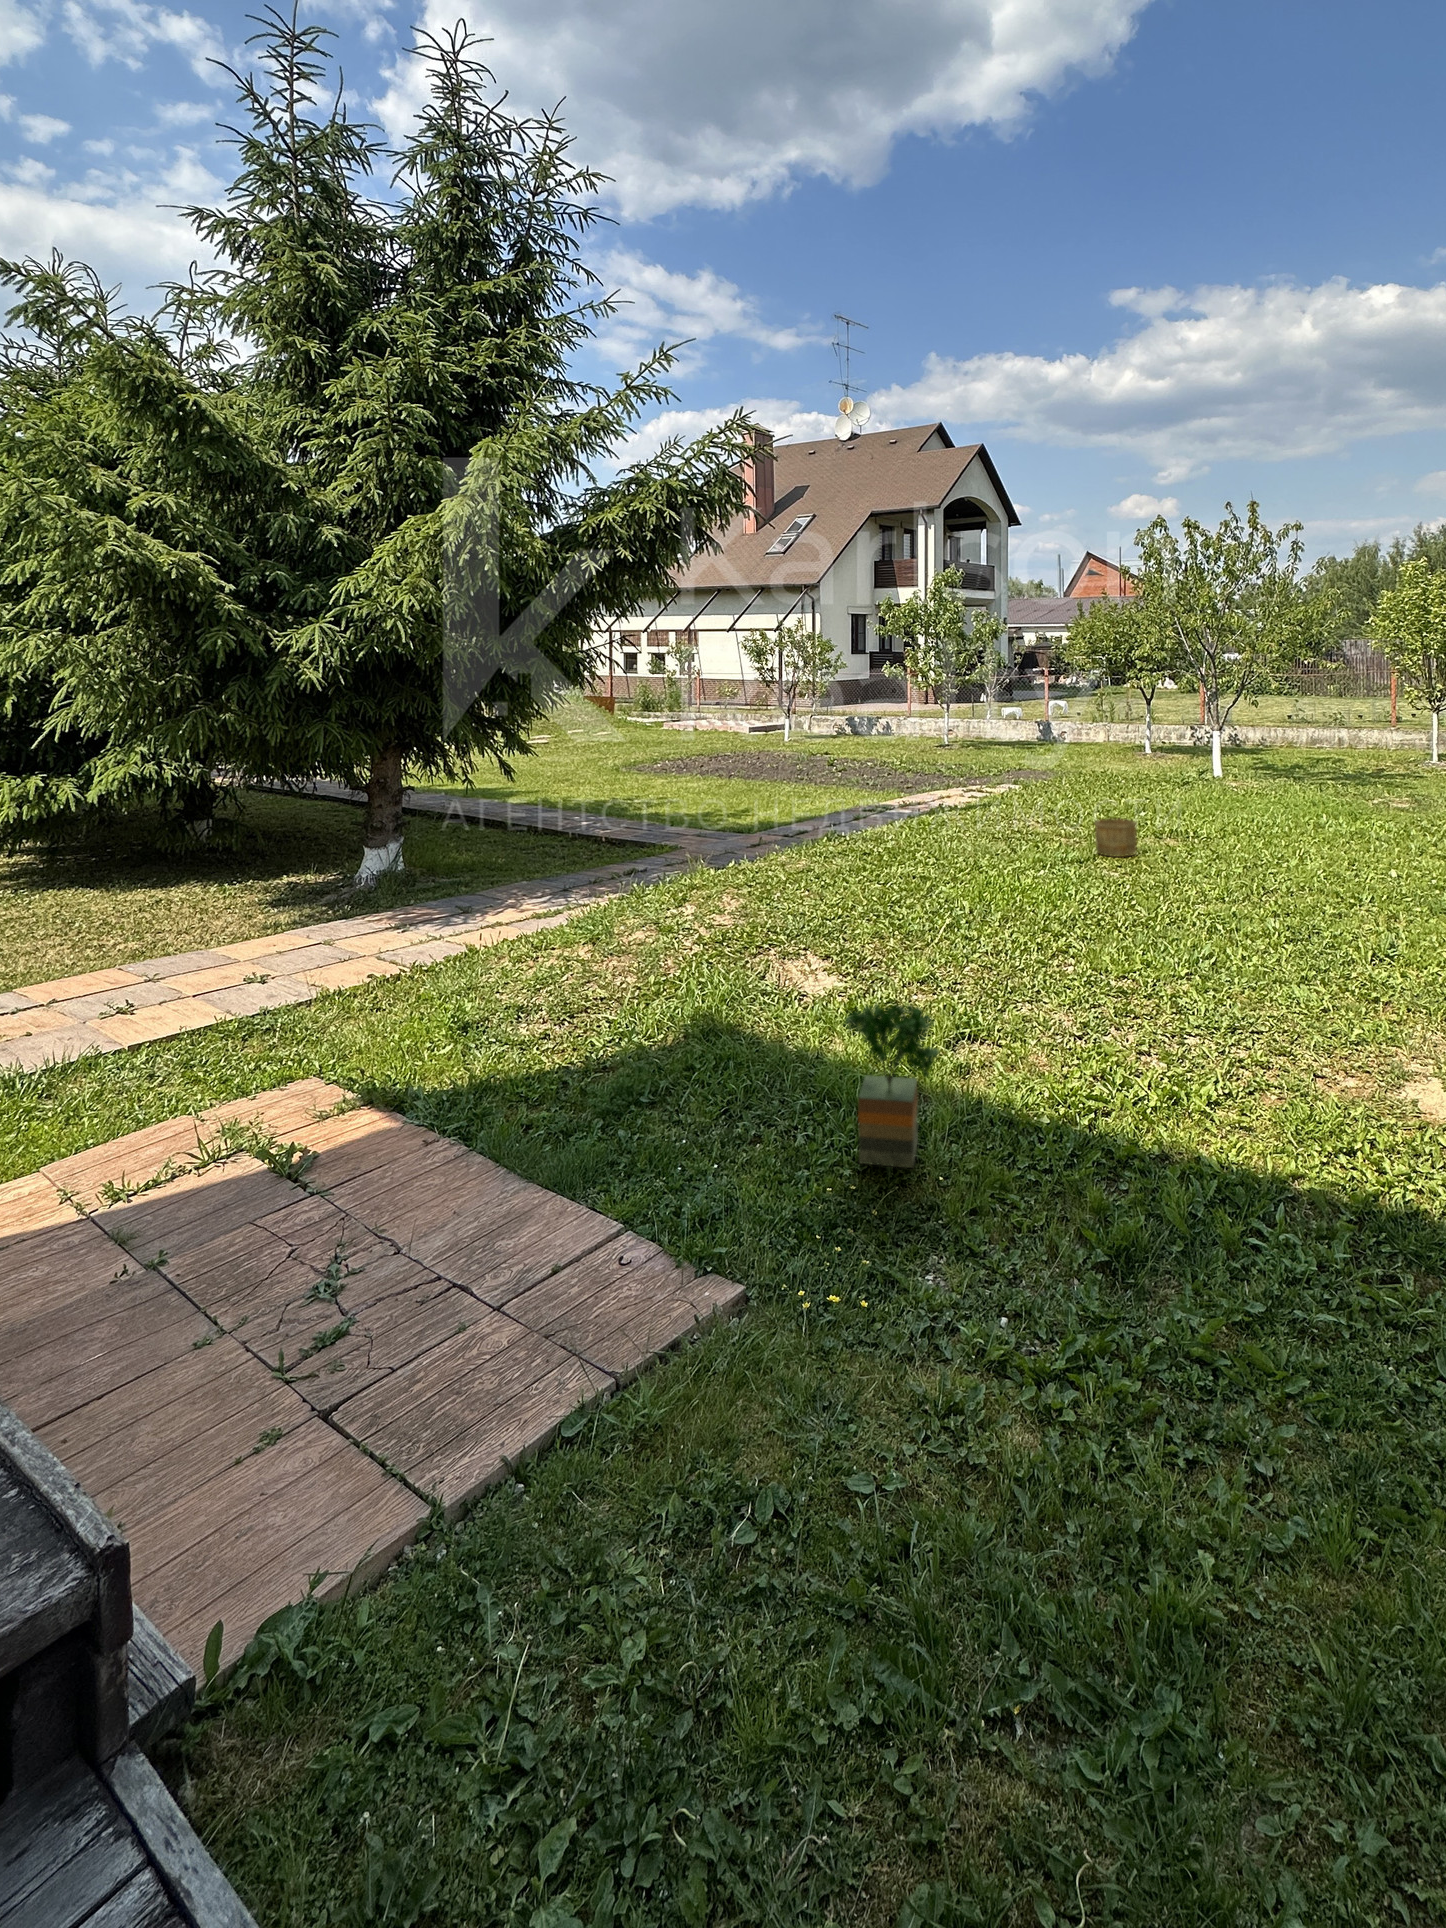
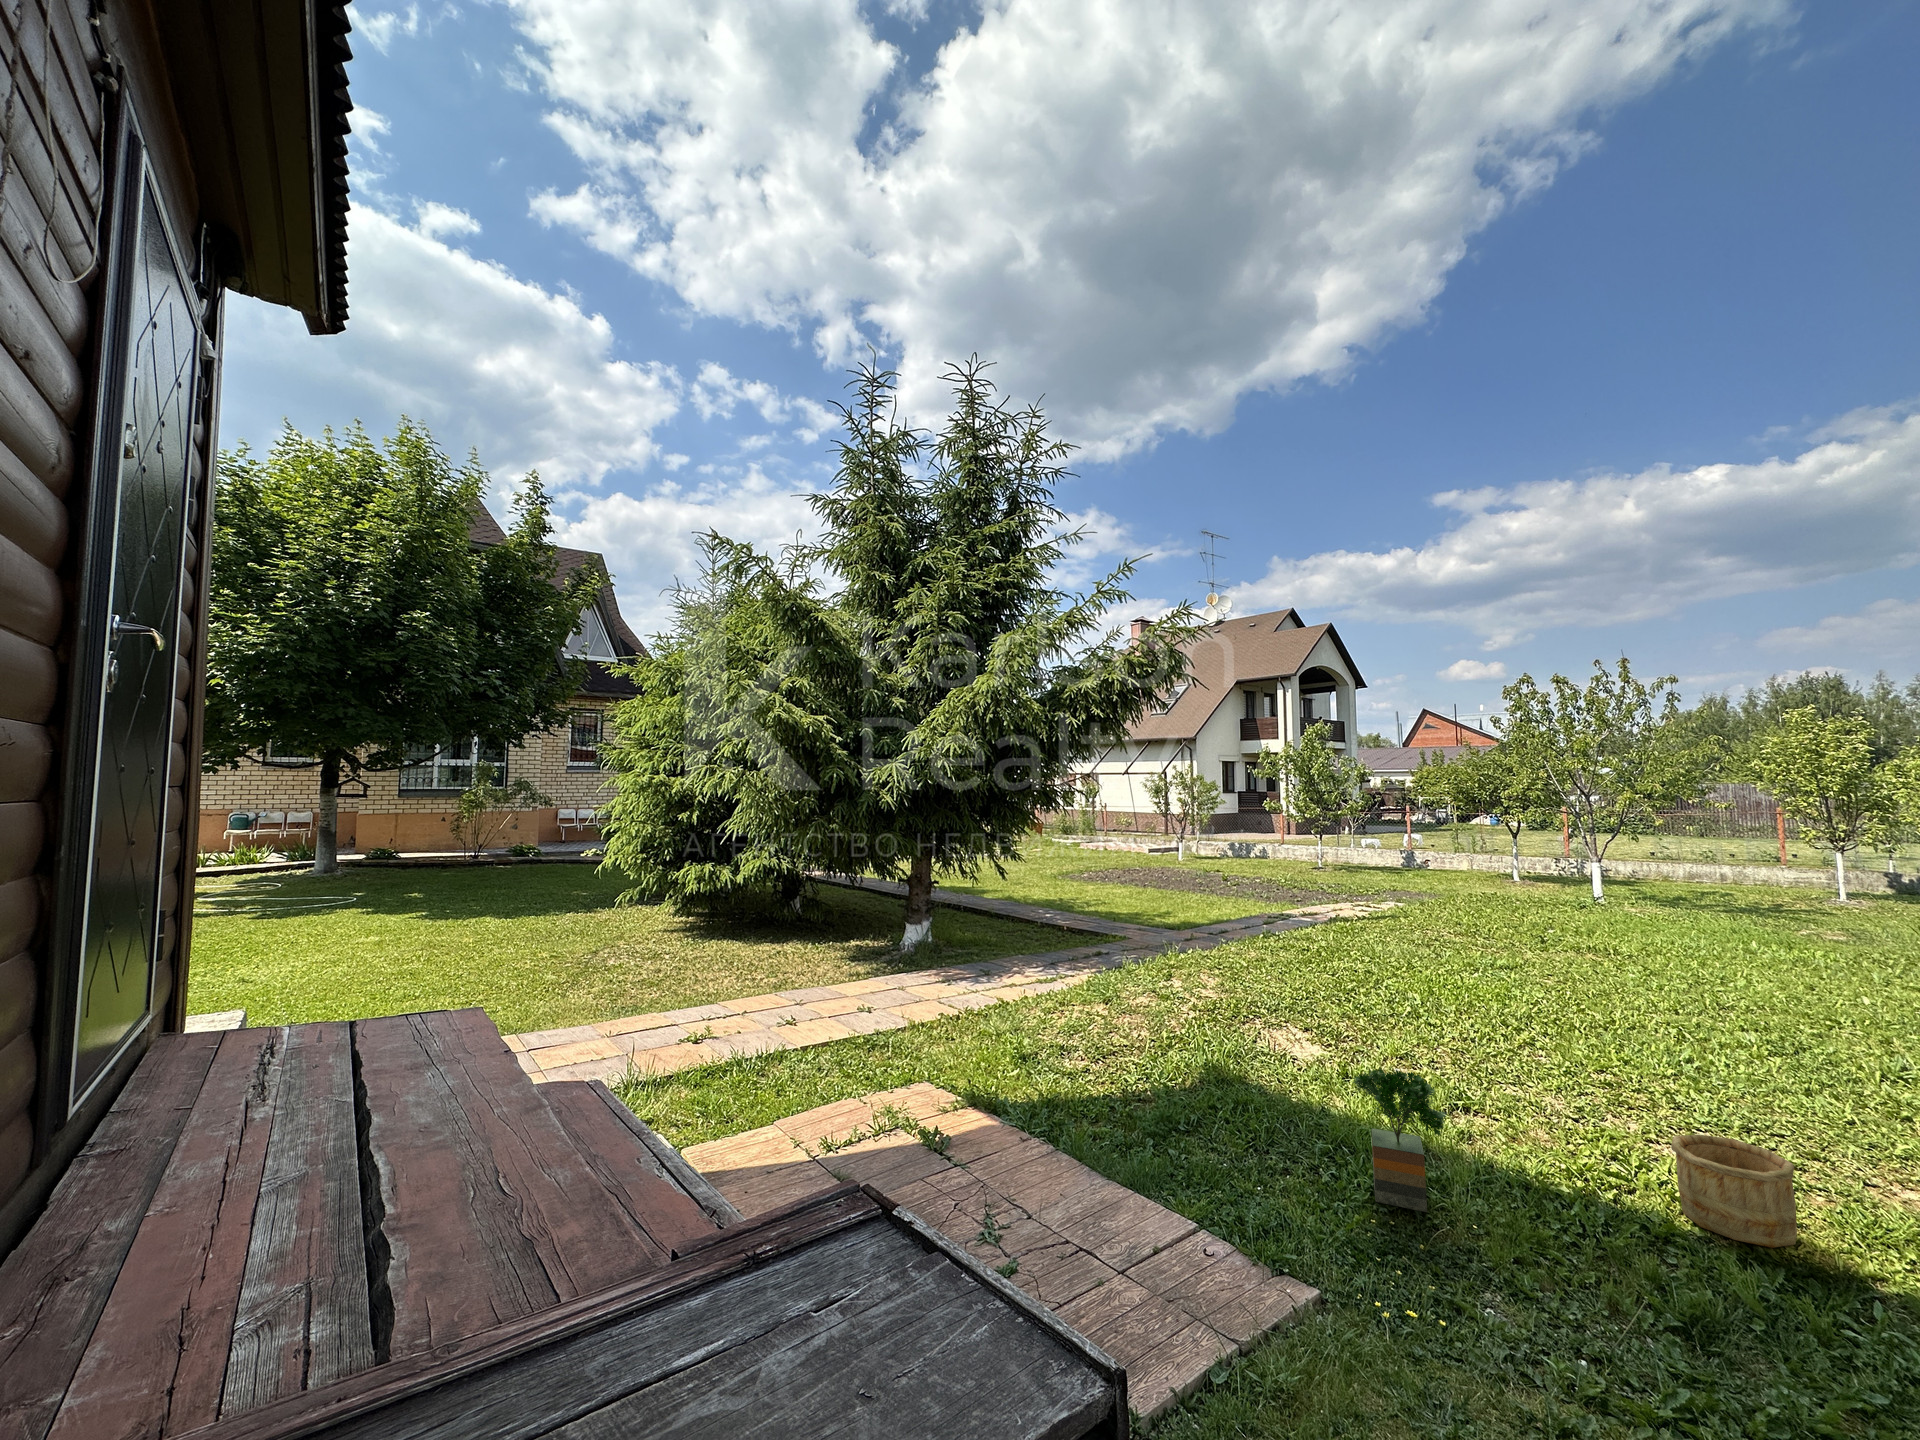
wooden bucket: present [1094,818,1137,857] -> present [1671,1134,1797,1248]

